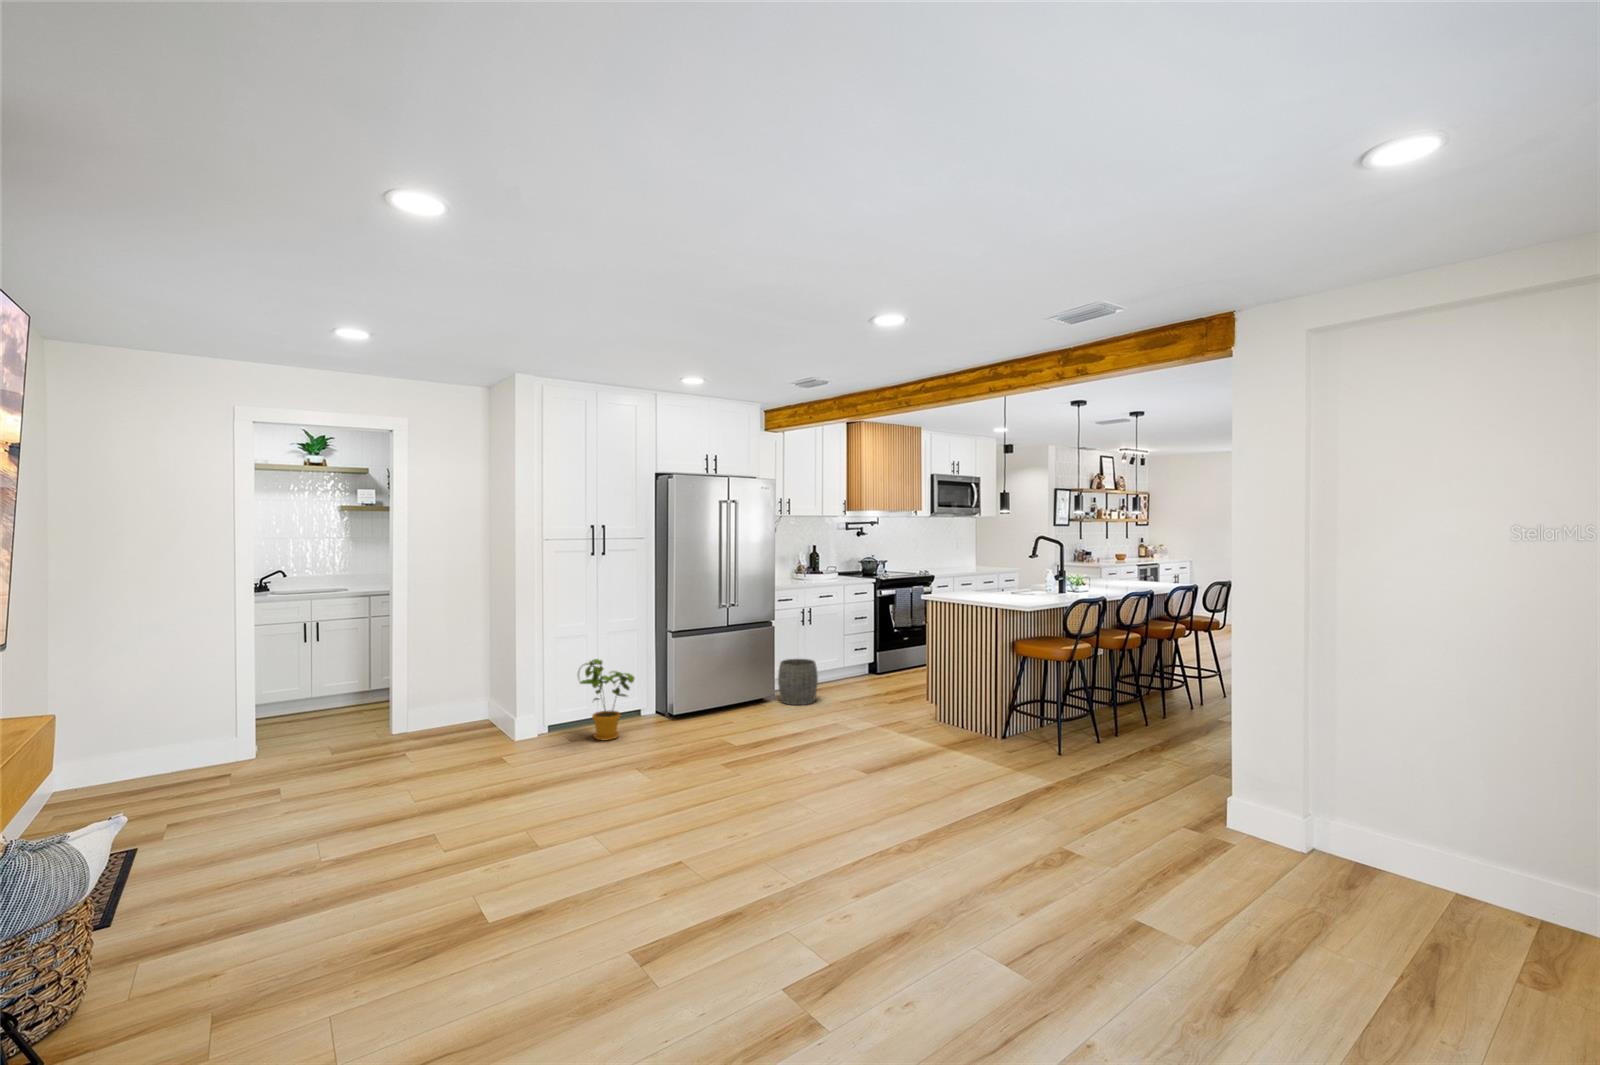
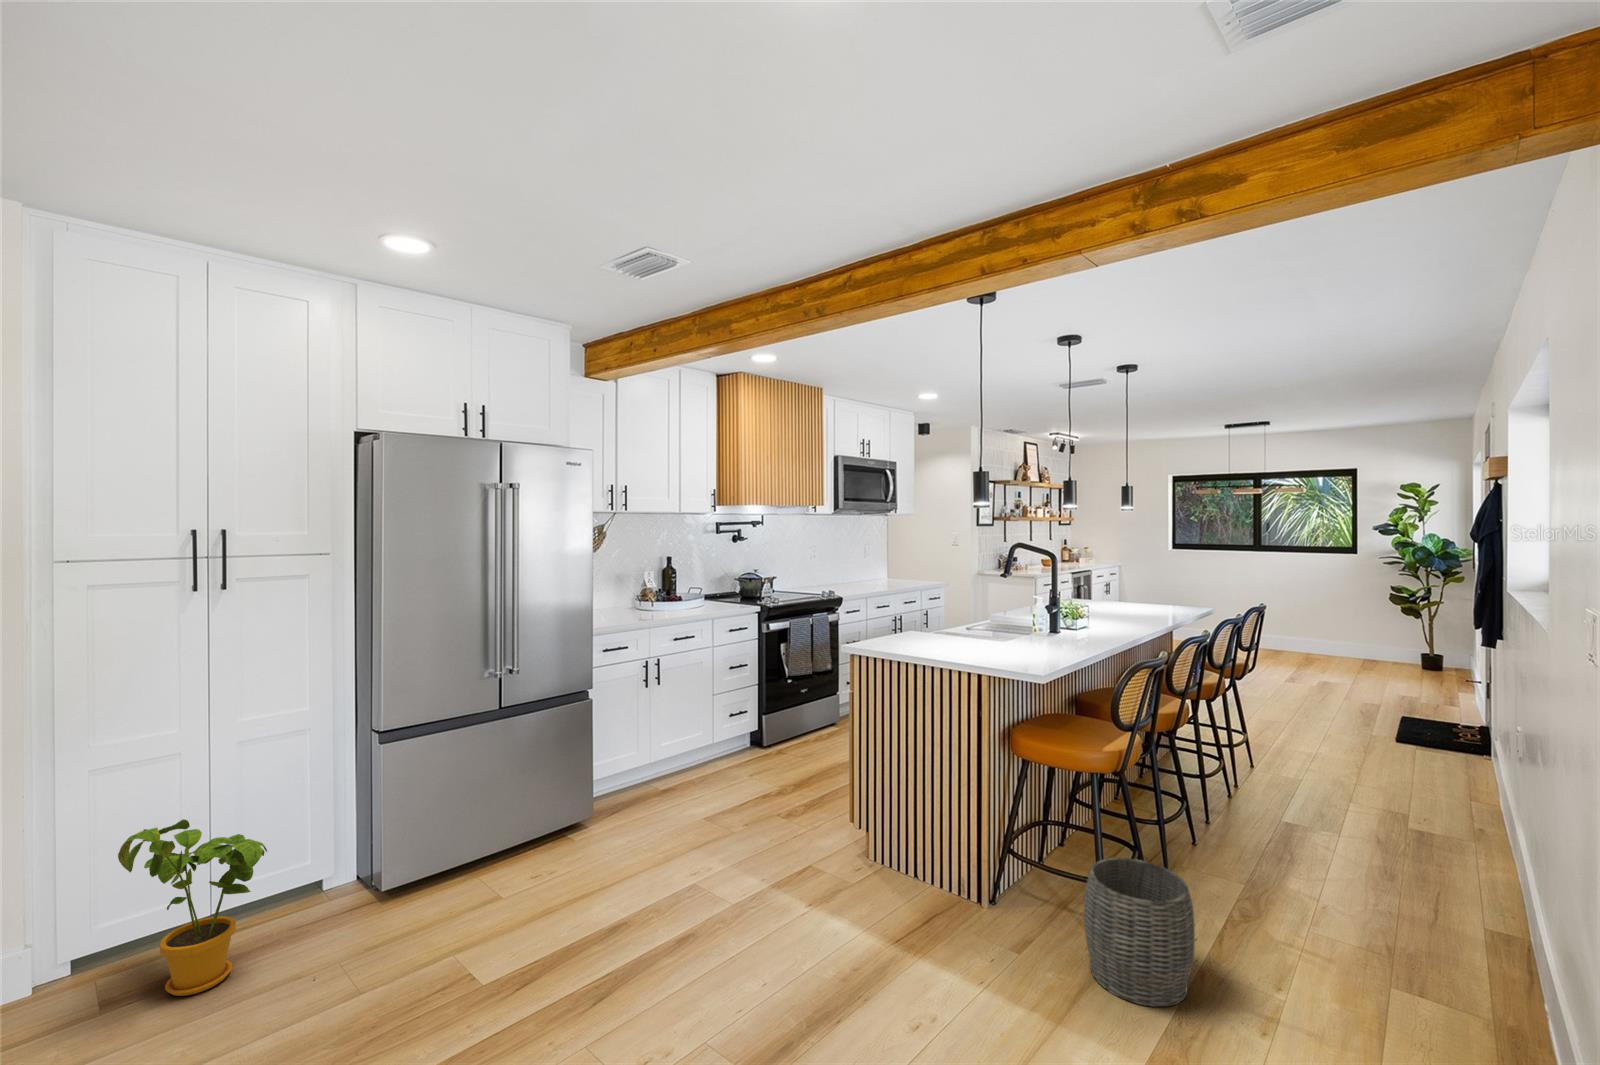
woven basket: present [778,659,818,705] -> present [1084,858,1195,1007]

